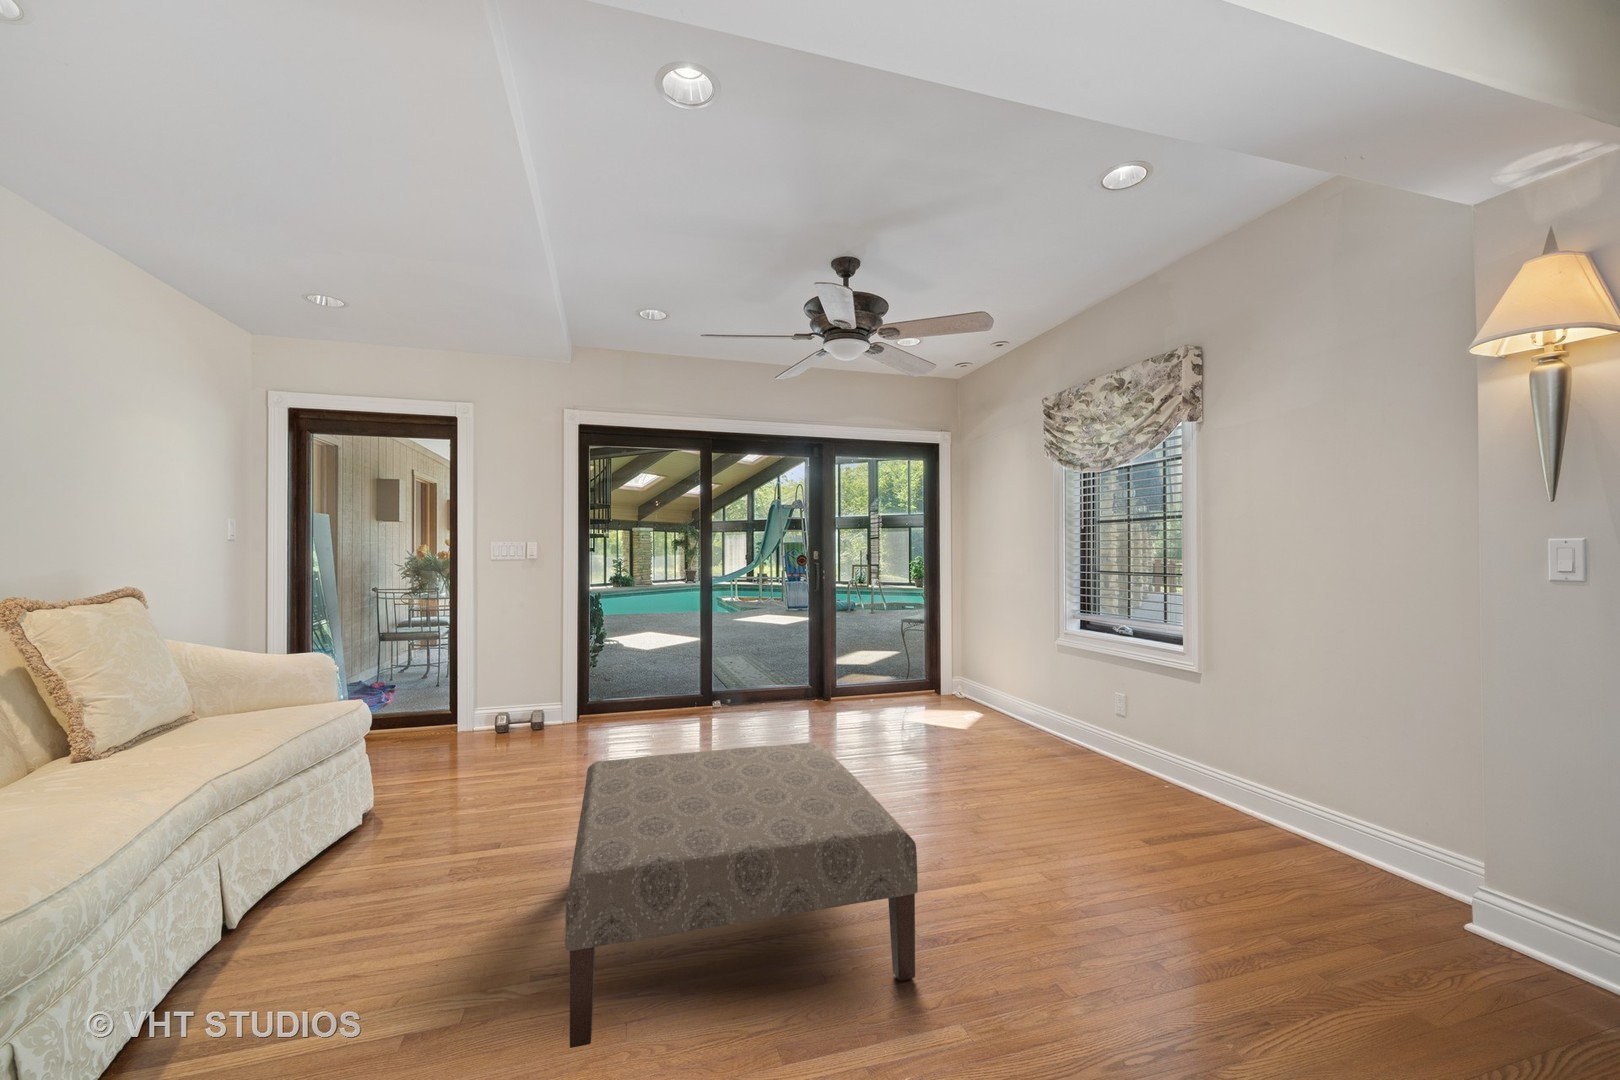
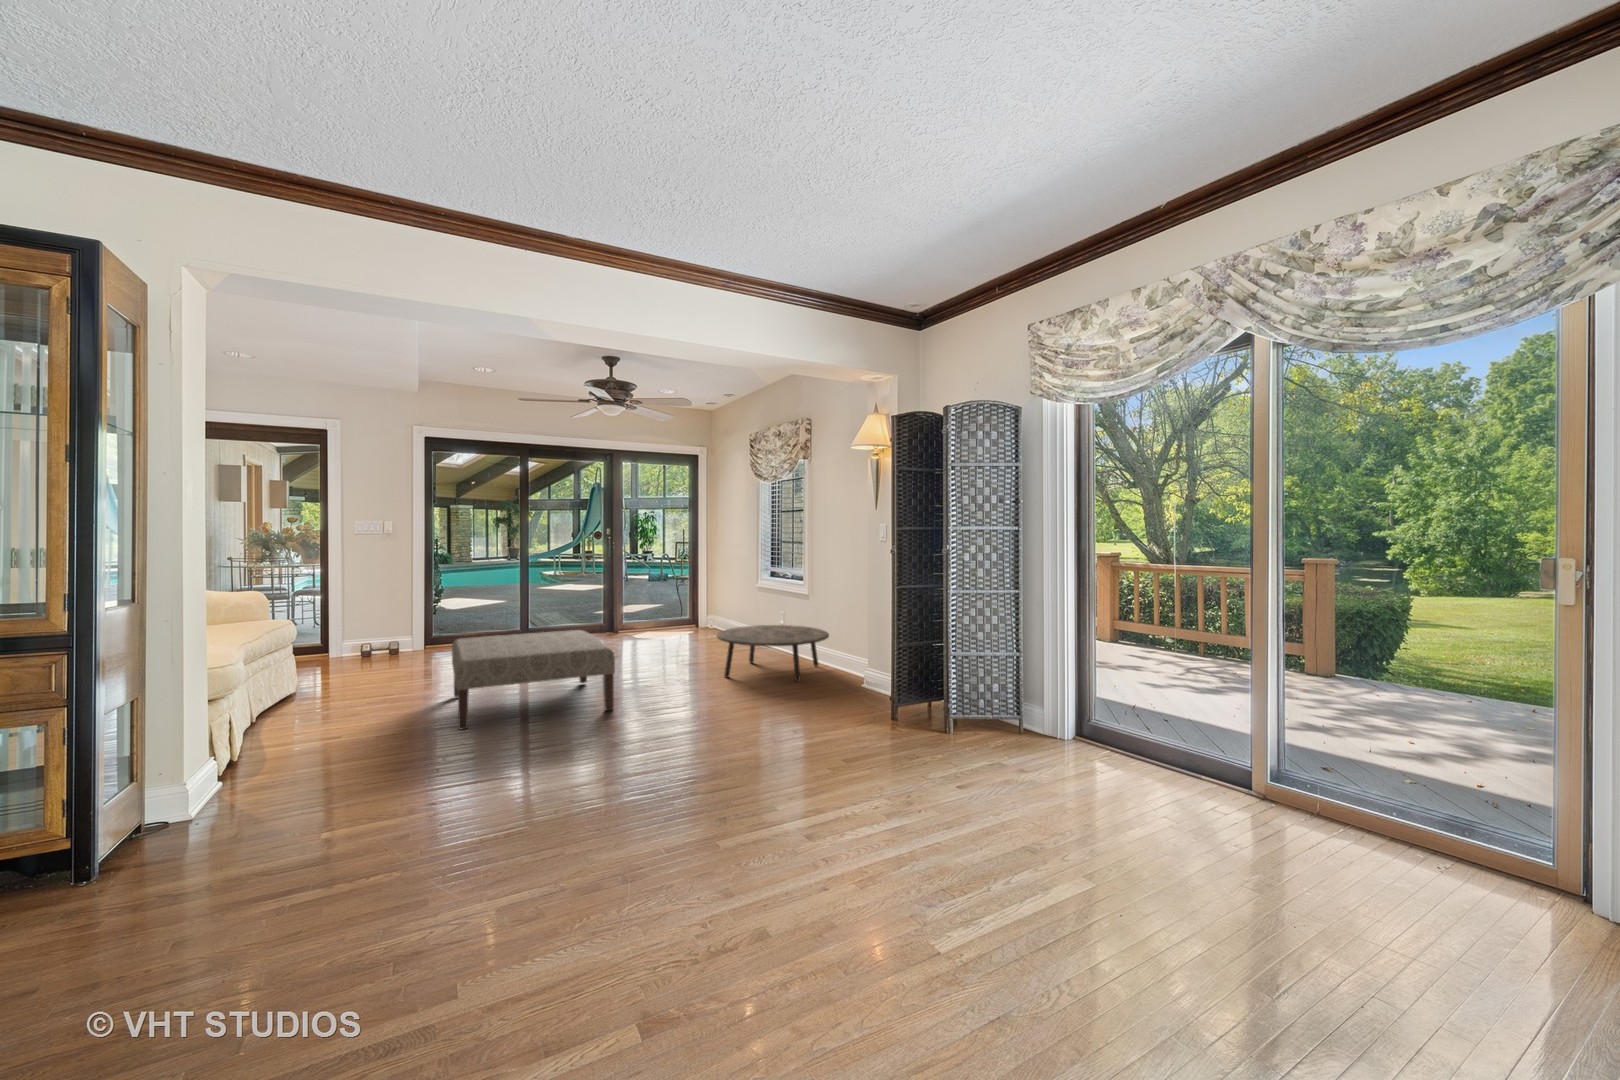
coffee table: none [1051,724,1306,881] -> present [717,625,829,682]

